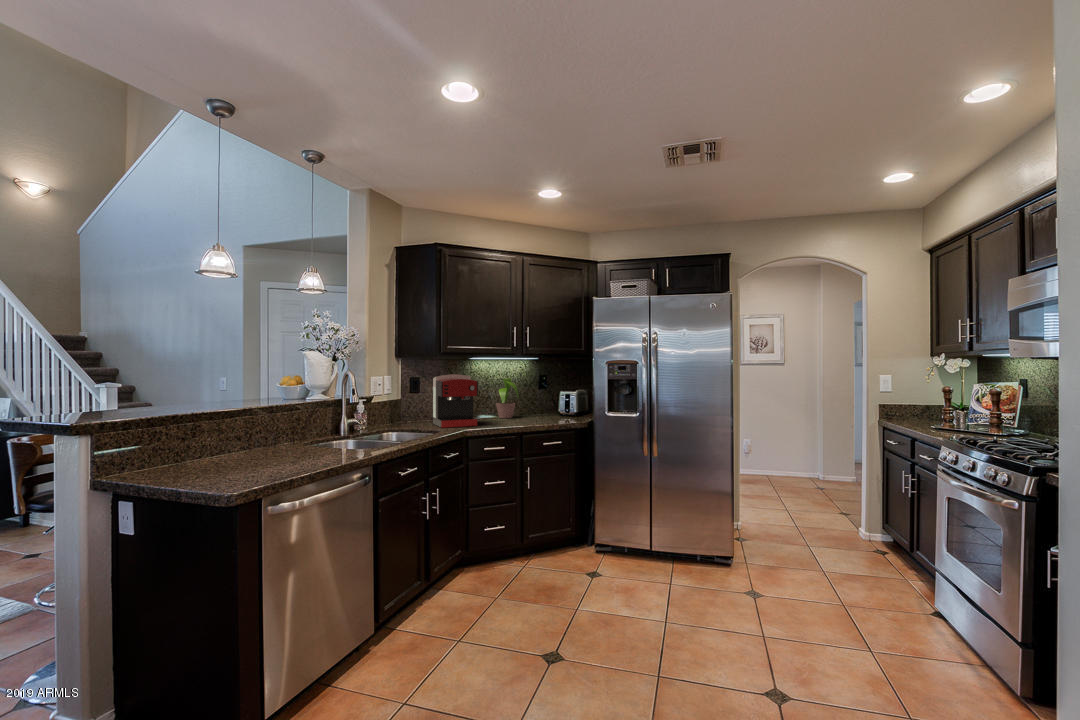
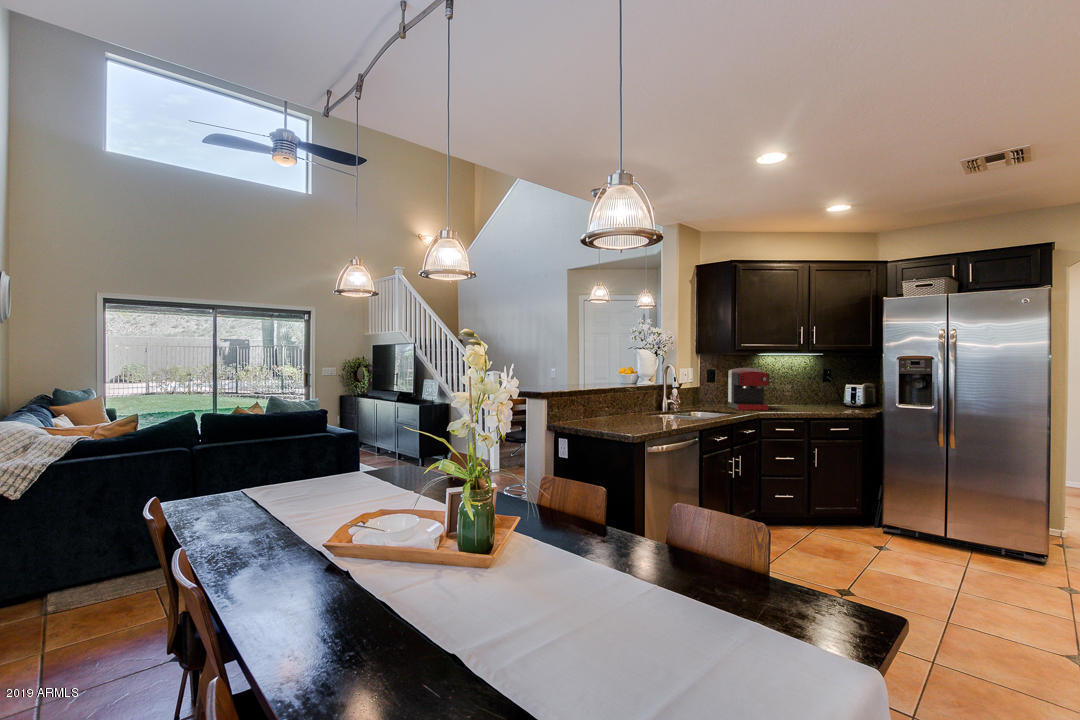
potted plant: present [496,378,519,418] -> none [774,372,807,406]

